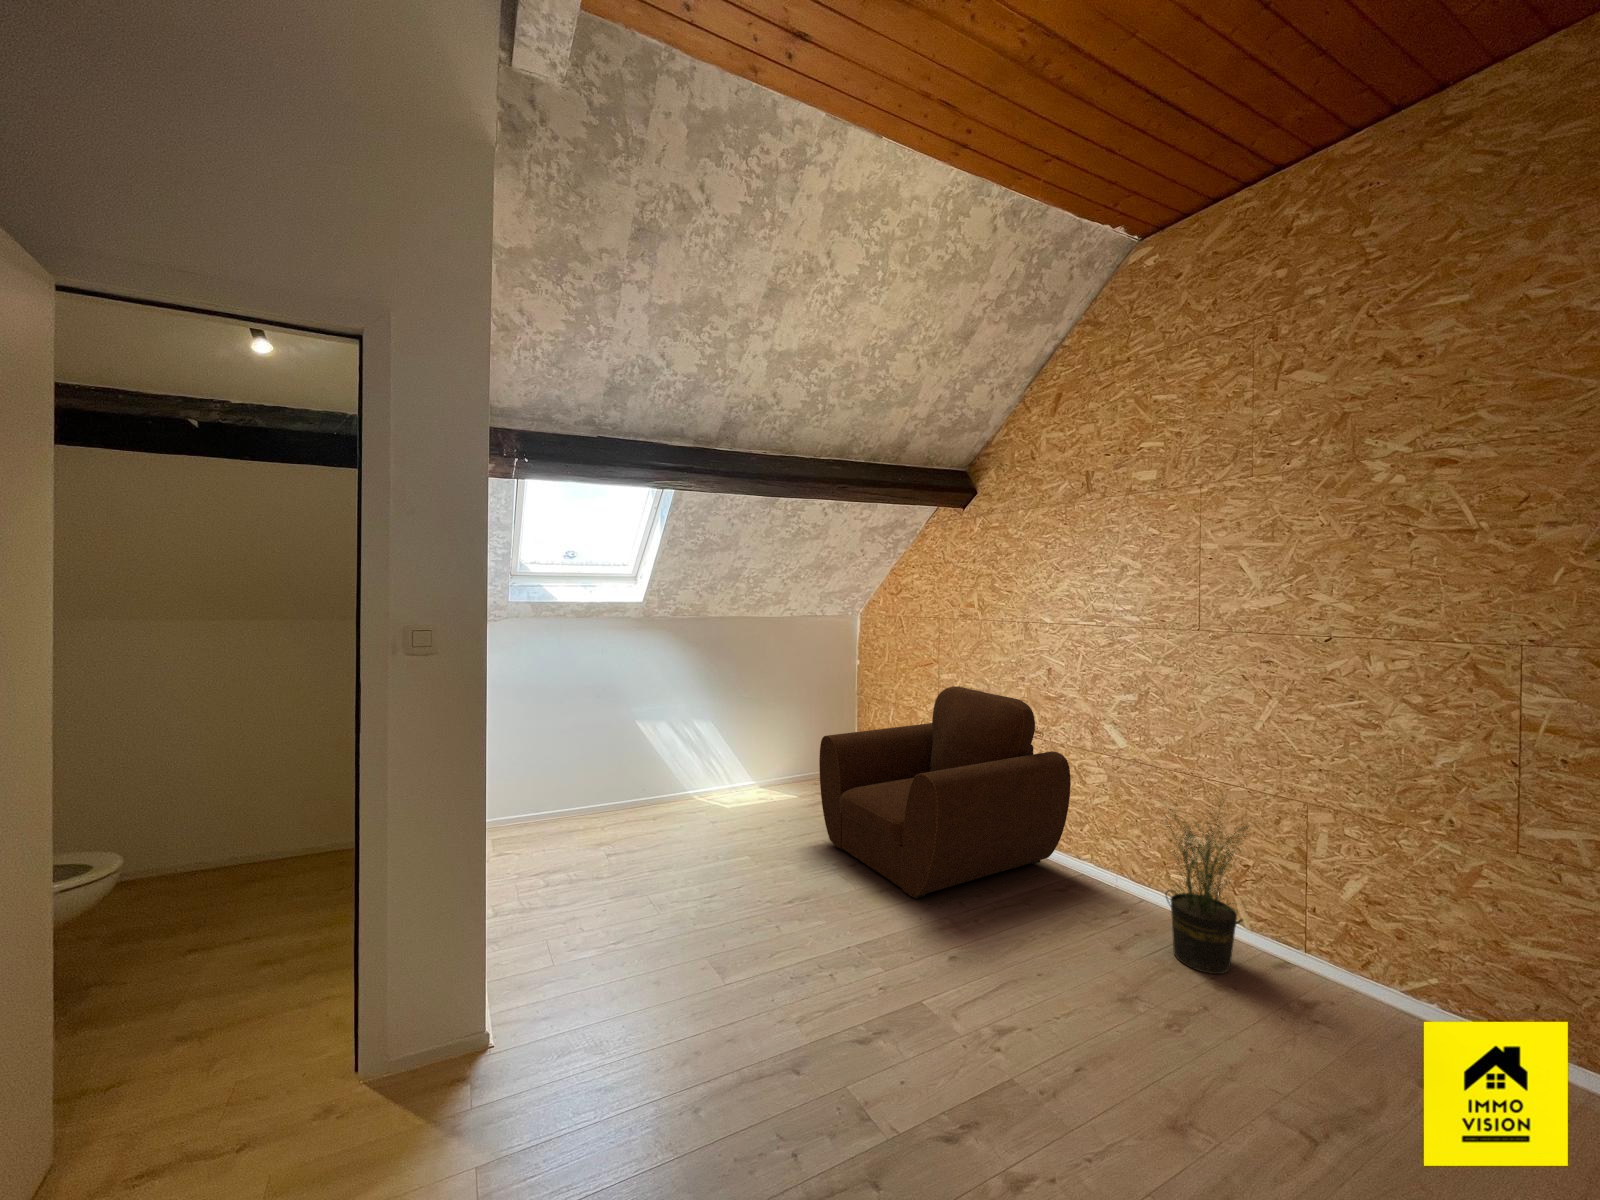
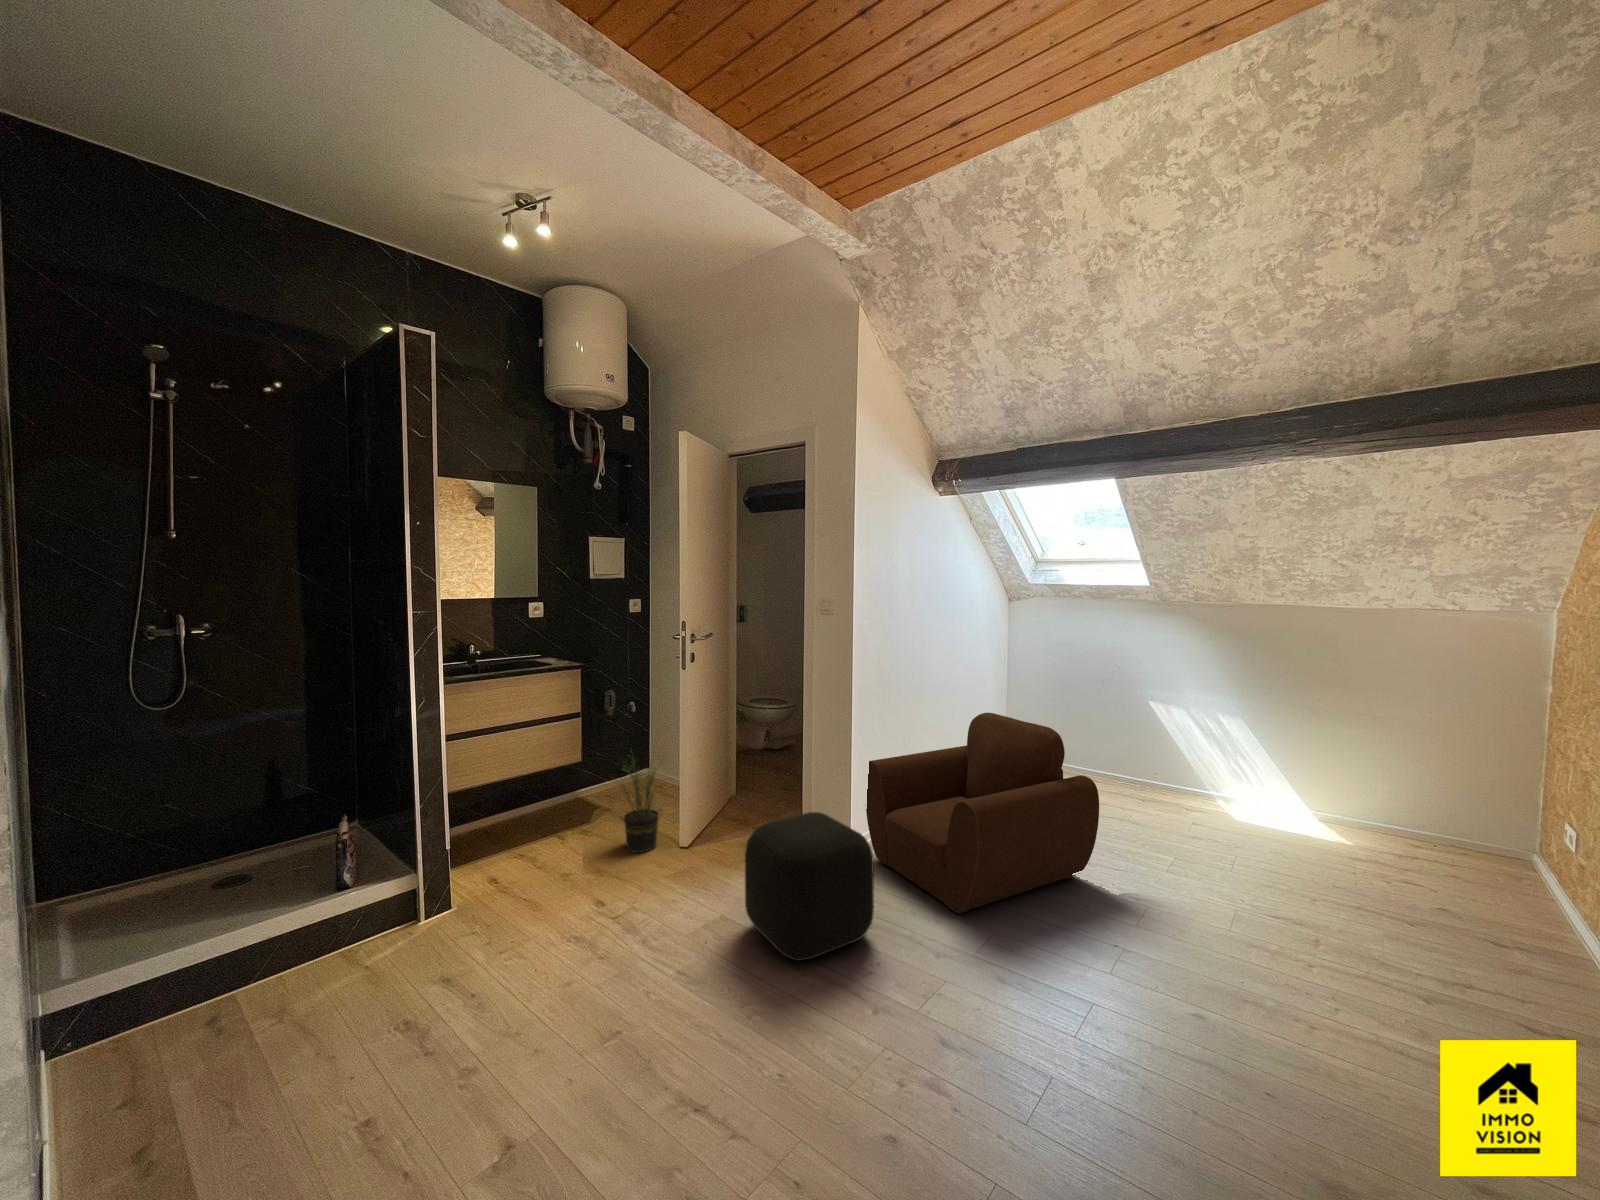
ottoman: none [677,785,821,946] -> present [745,812,874,961]
potted plant: present [1165,801,1249,974] -> present [620,751,664,853]

